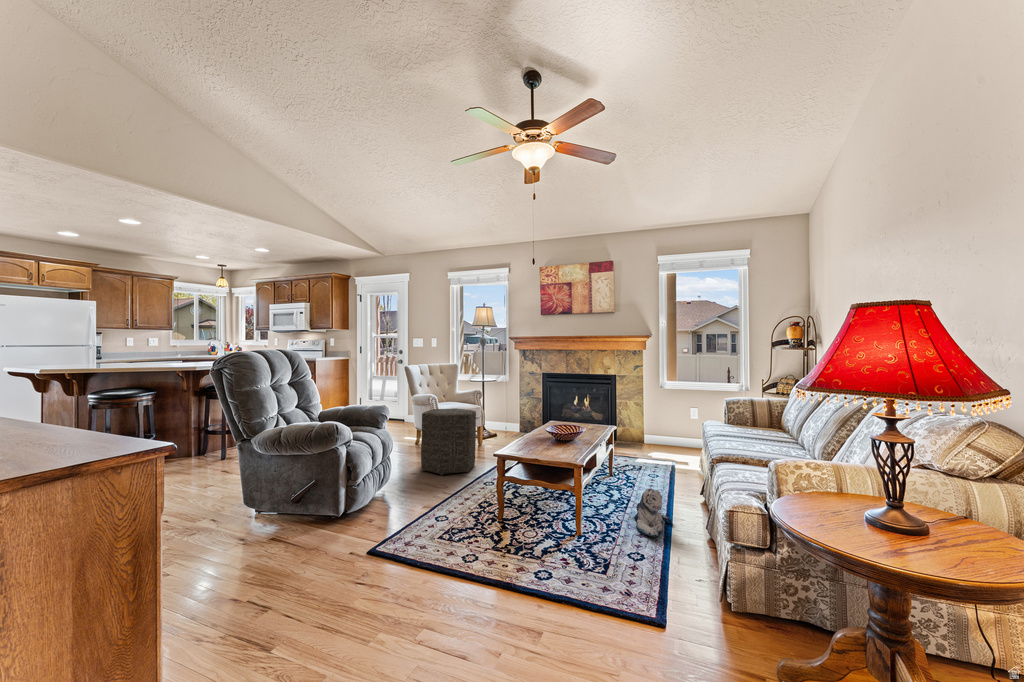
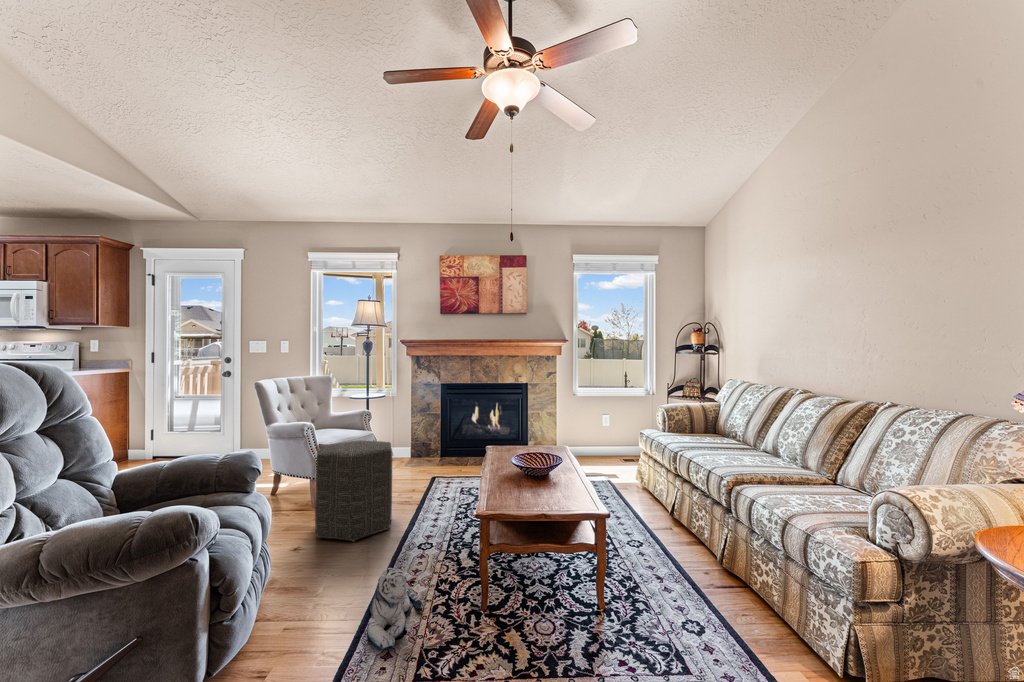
plush toy: present [634,489,671,536] -> present [367,568,422,650]

